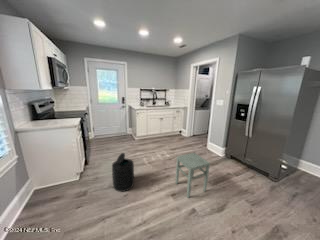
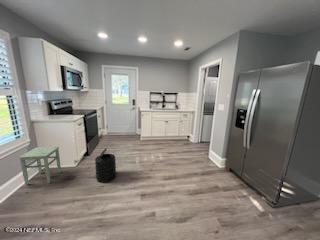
stool: present [176,153,210,198] -> present [19,147,61,185]

